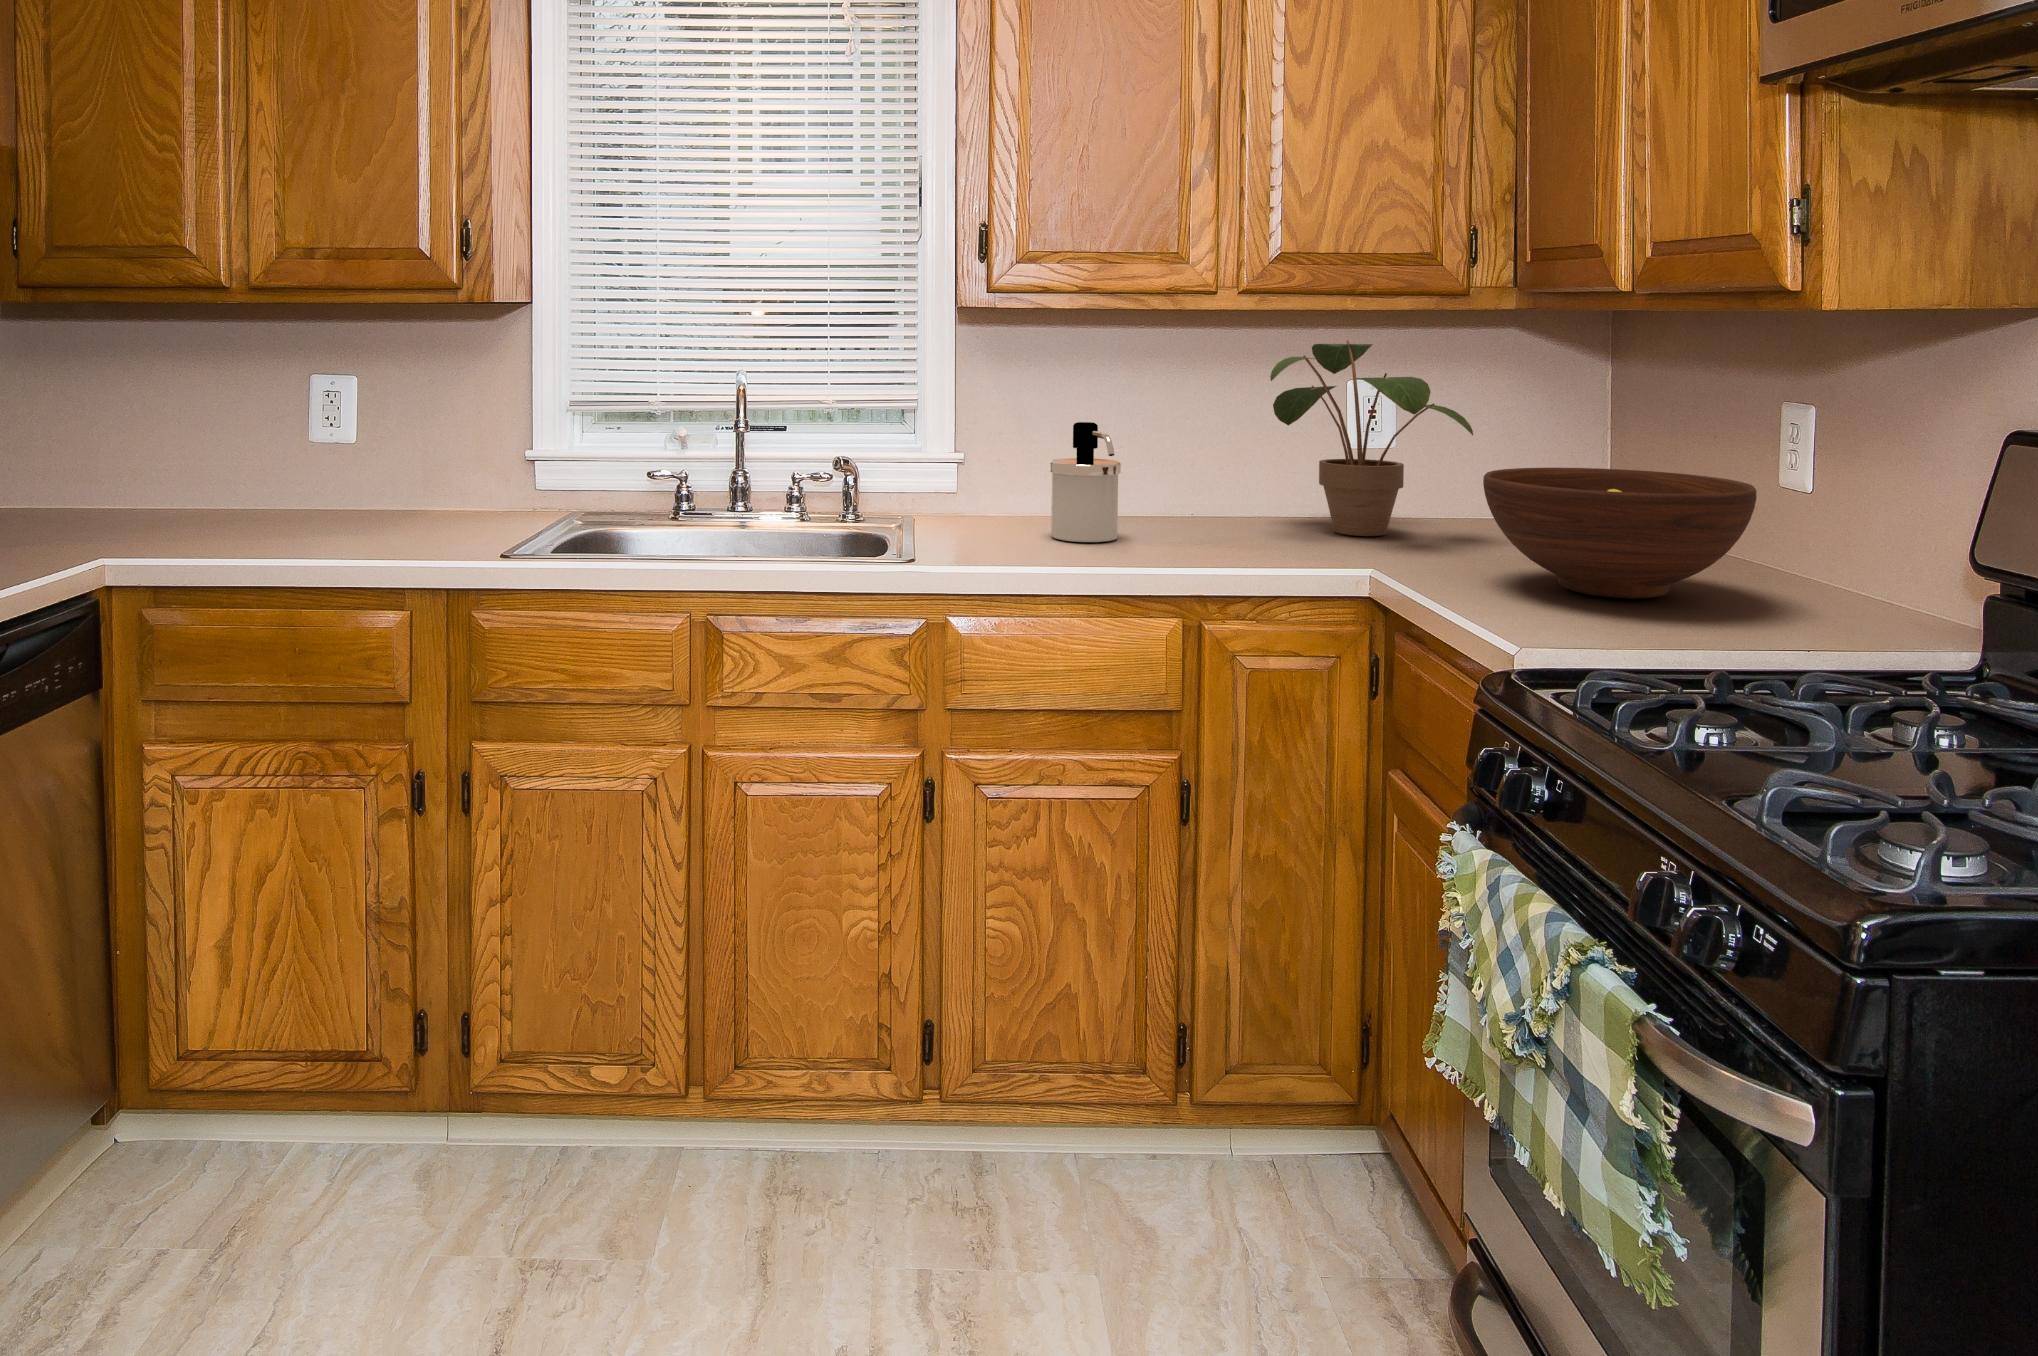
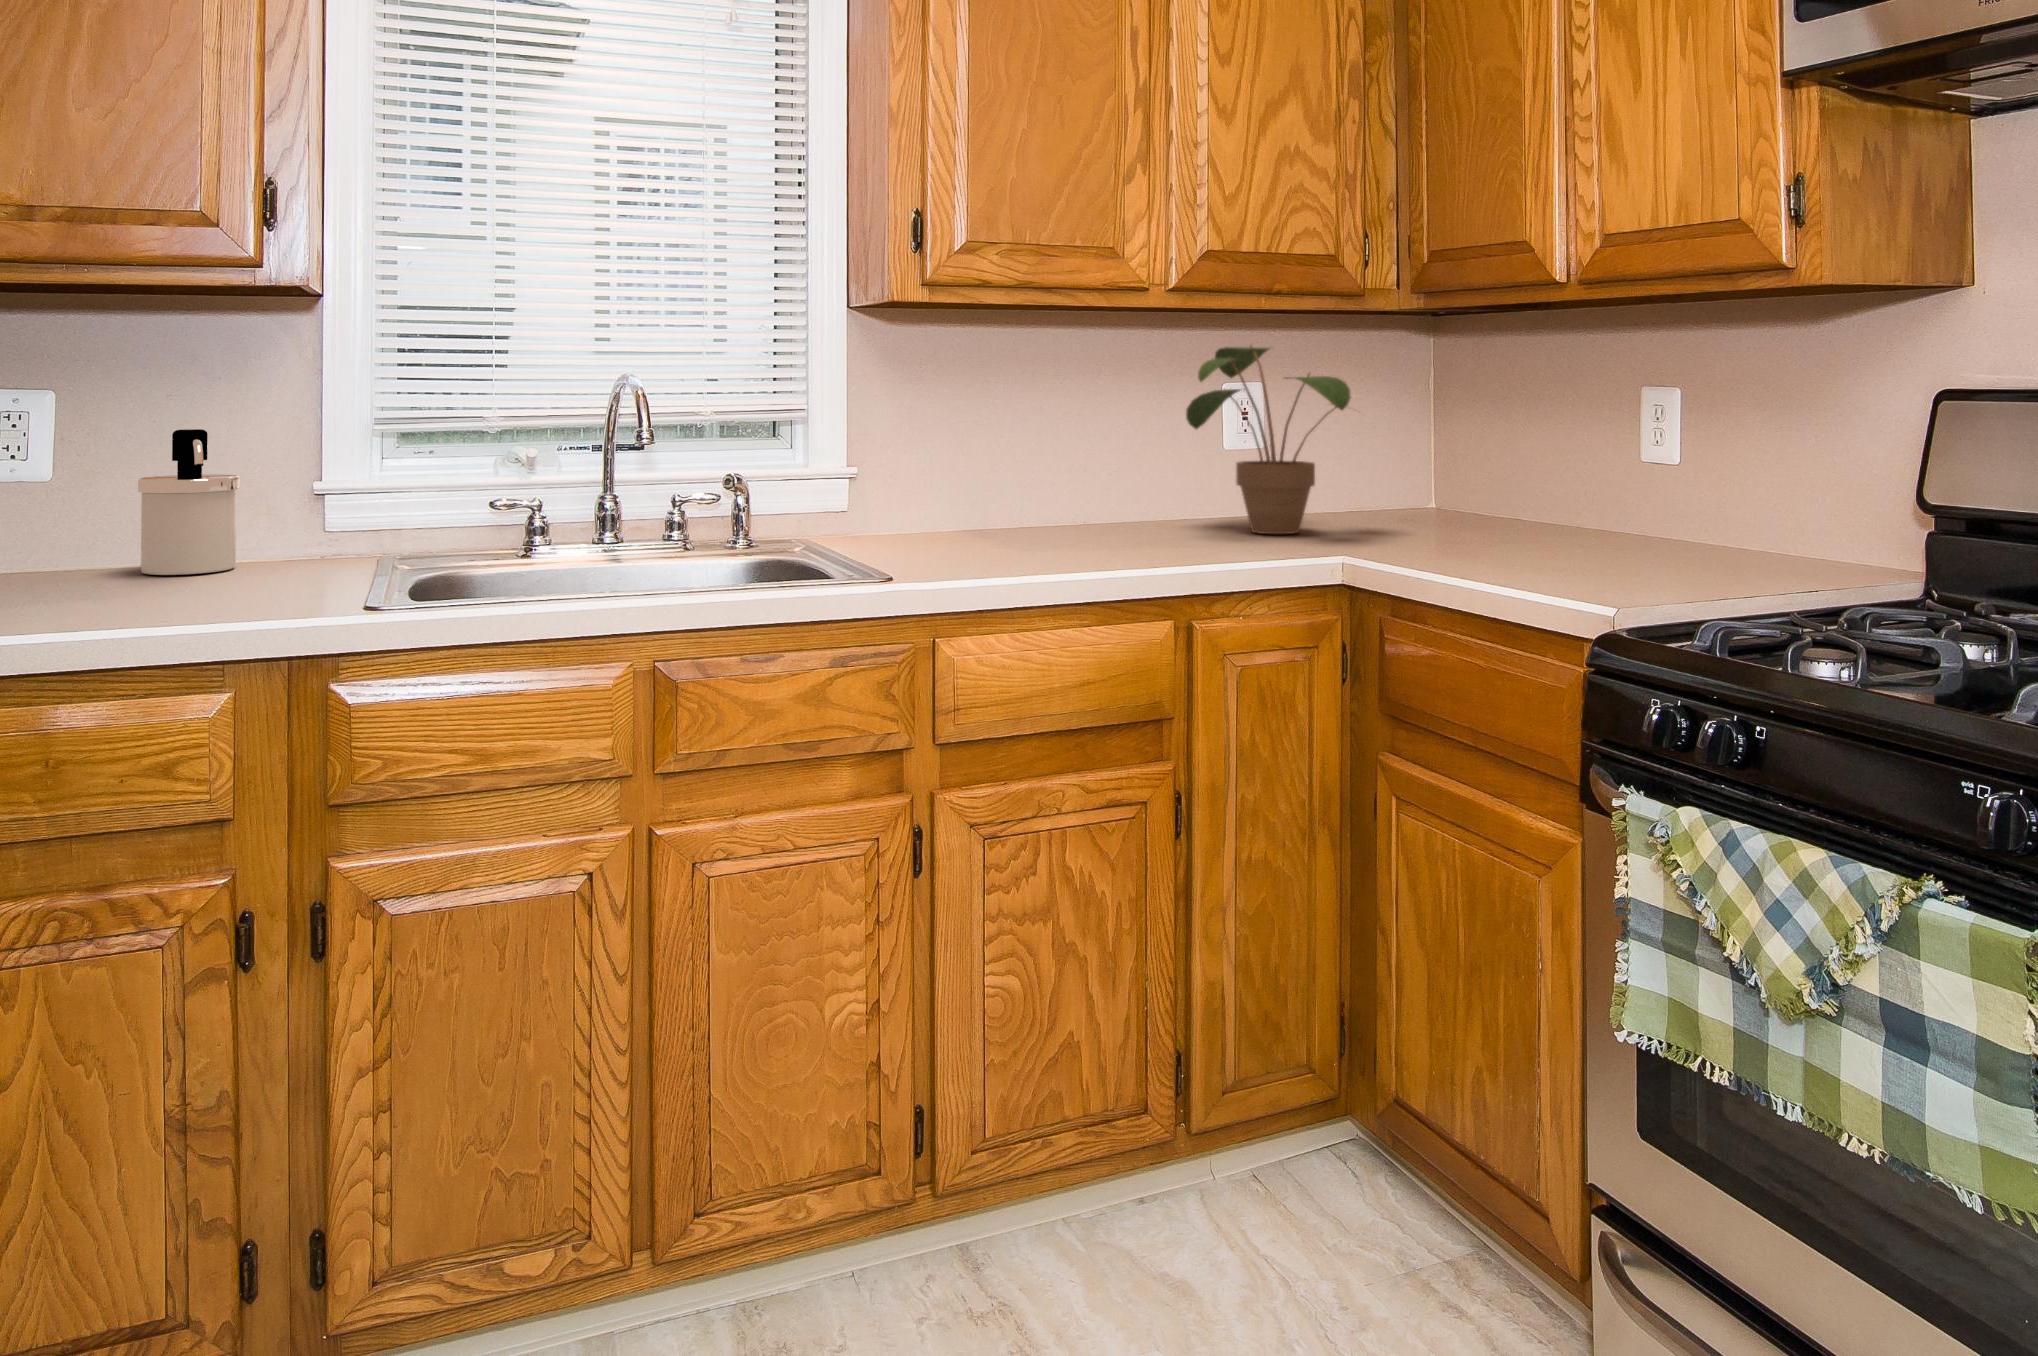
soap dispenser: present [1049,422,1121,542] -> present [138,429,240,575]
fruit bowl: present [1483,468,1756,598] -> none [1435,455,1667,567]

